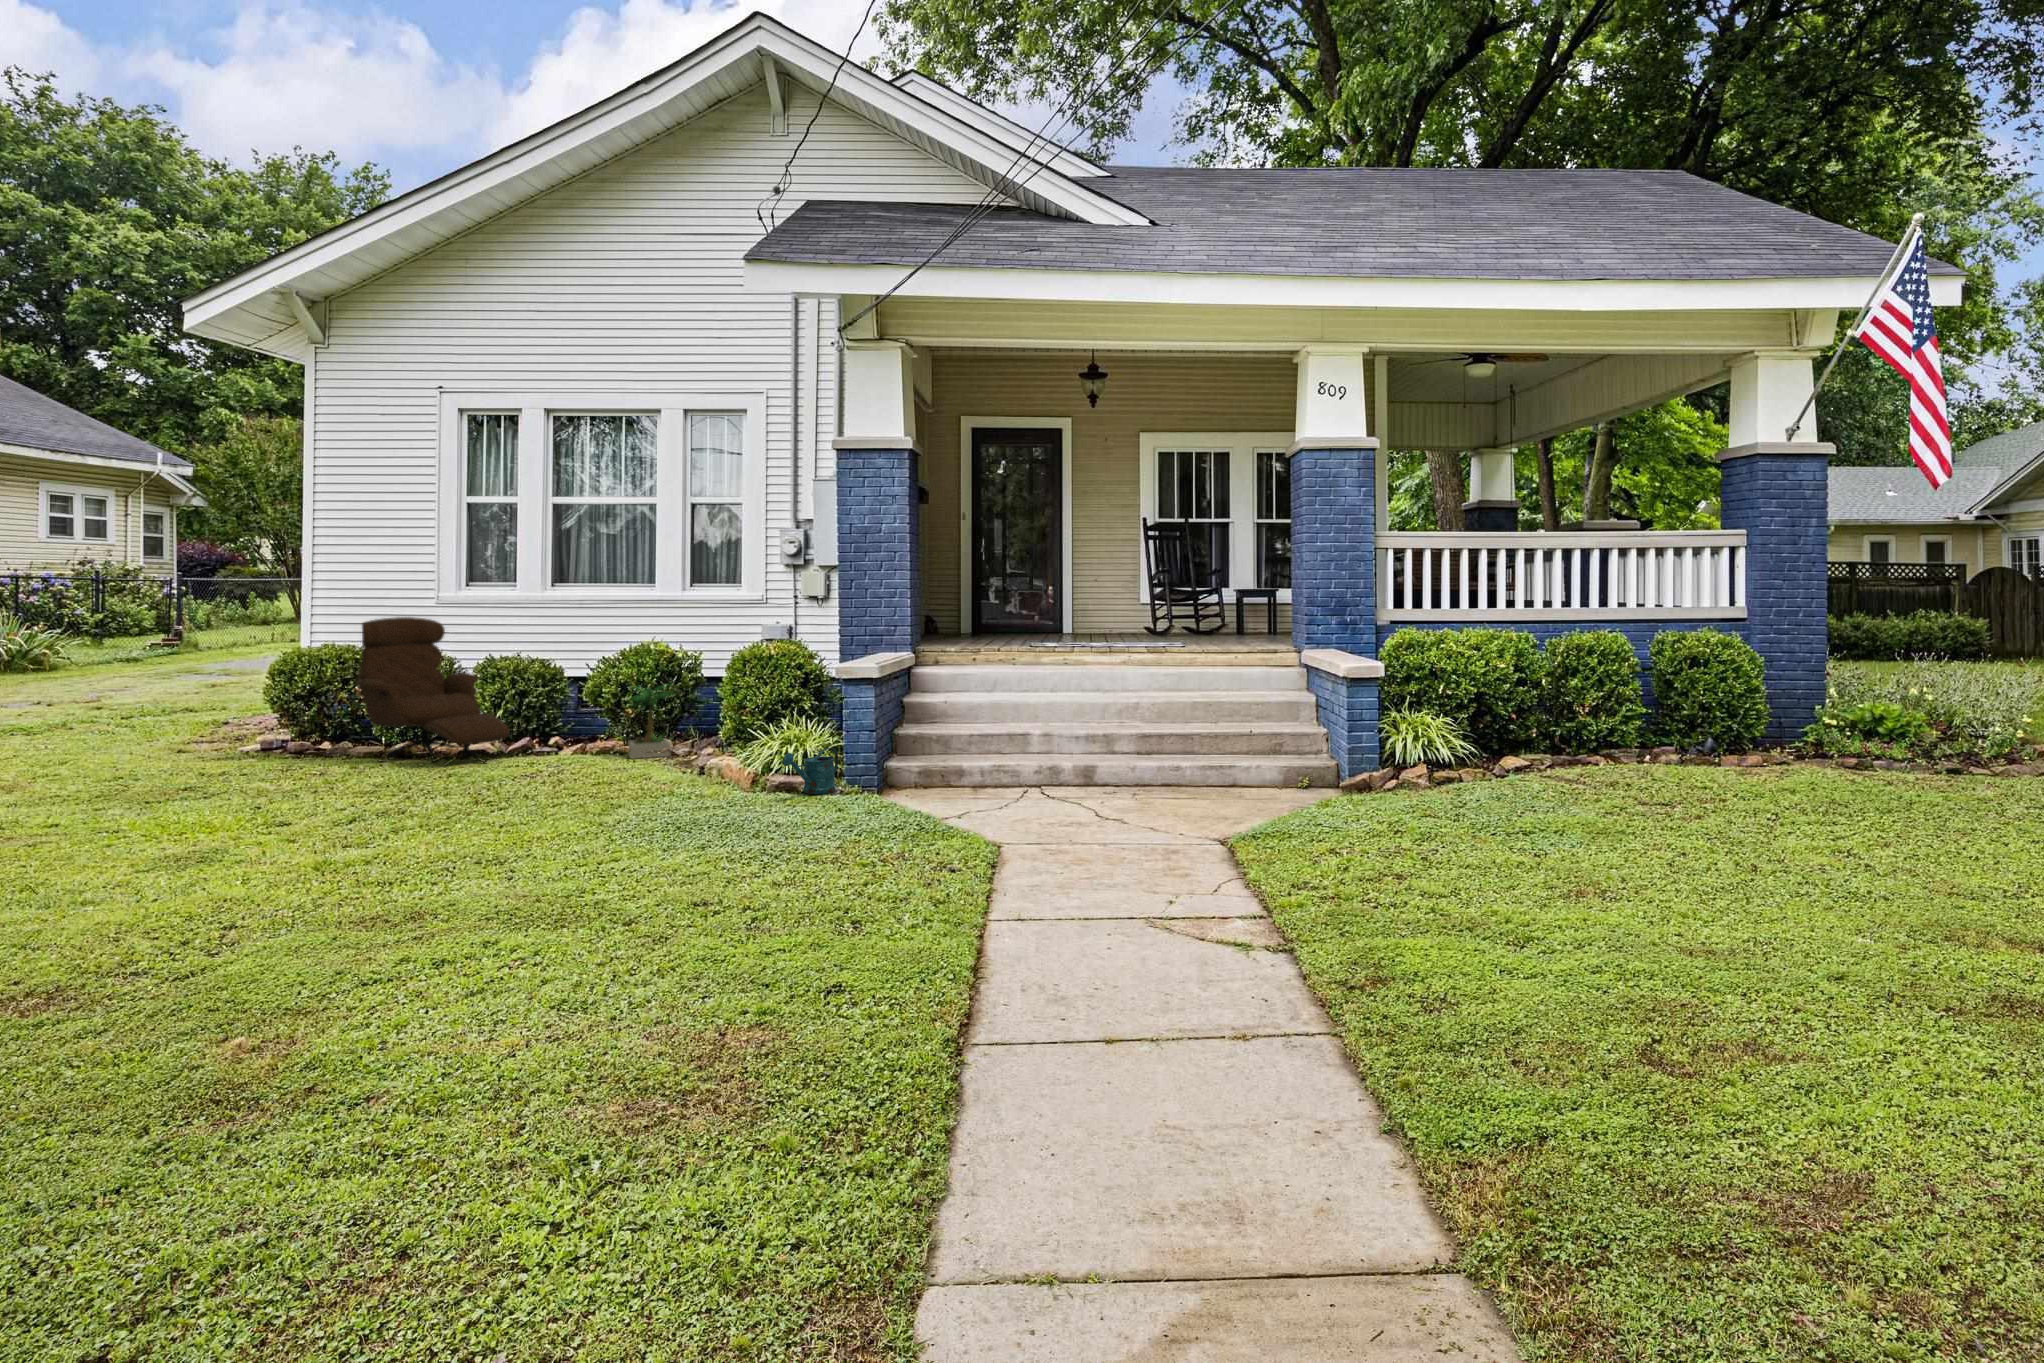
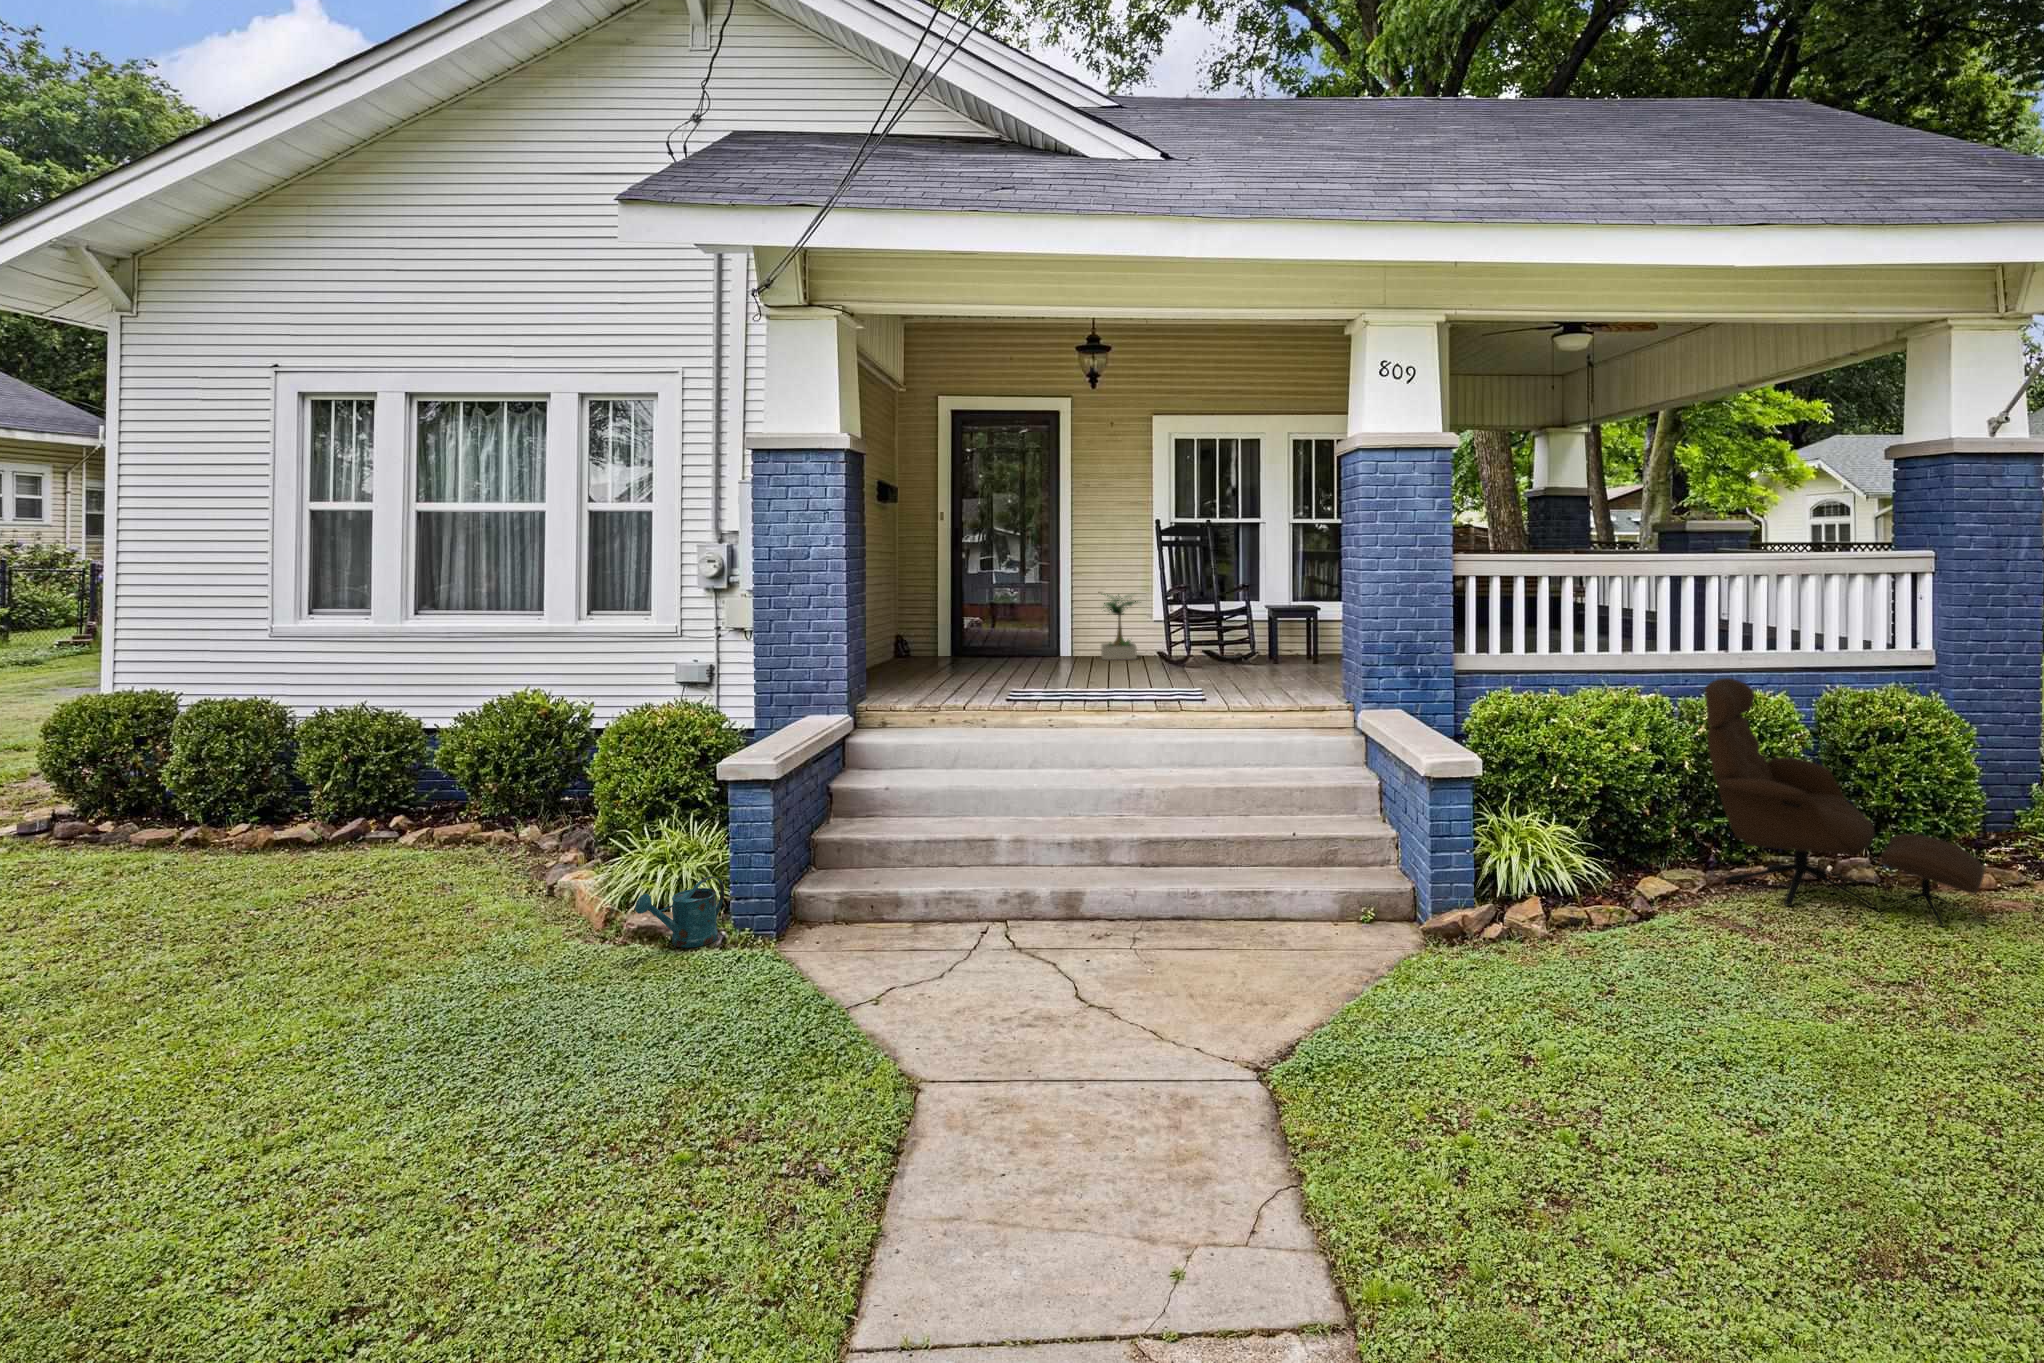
lounge chair: present [356,617,510,766] -> present [1705,678,1986,927]
potted plant: present [628,685,671,759] -> present [1101,594,1138,660]

